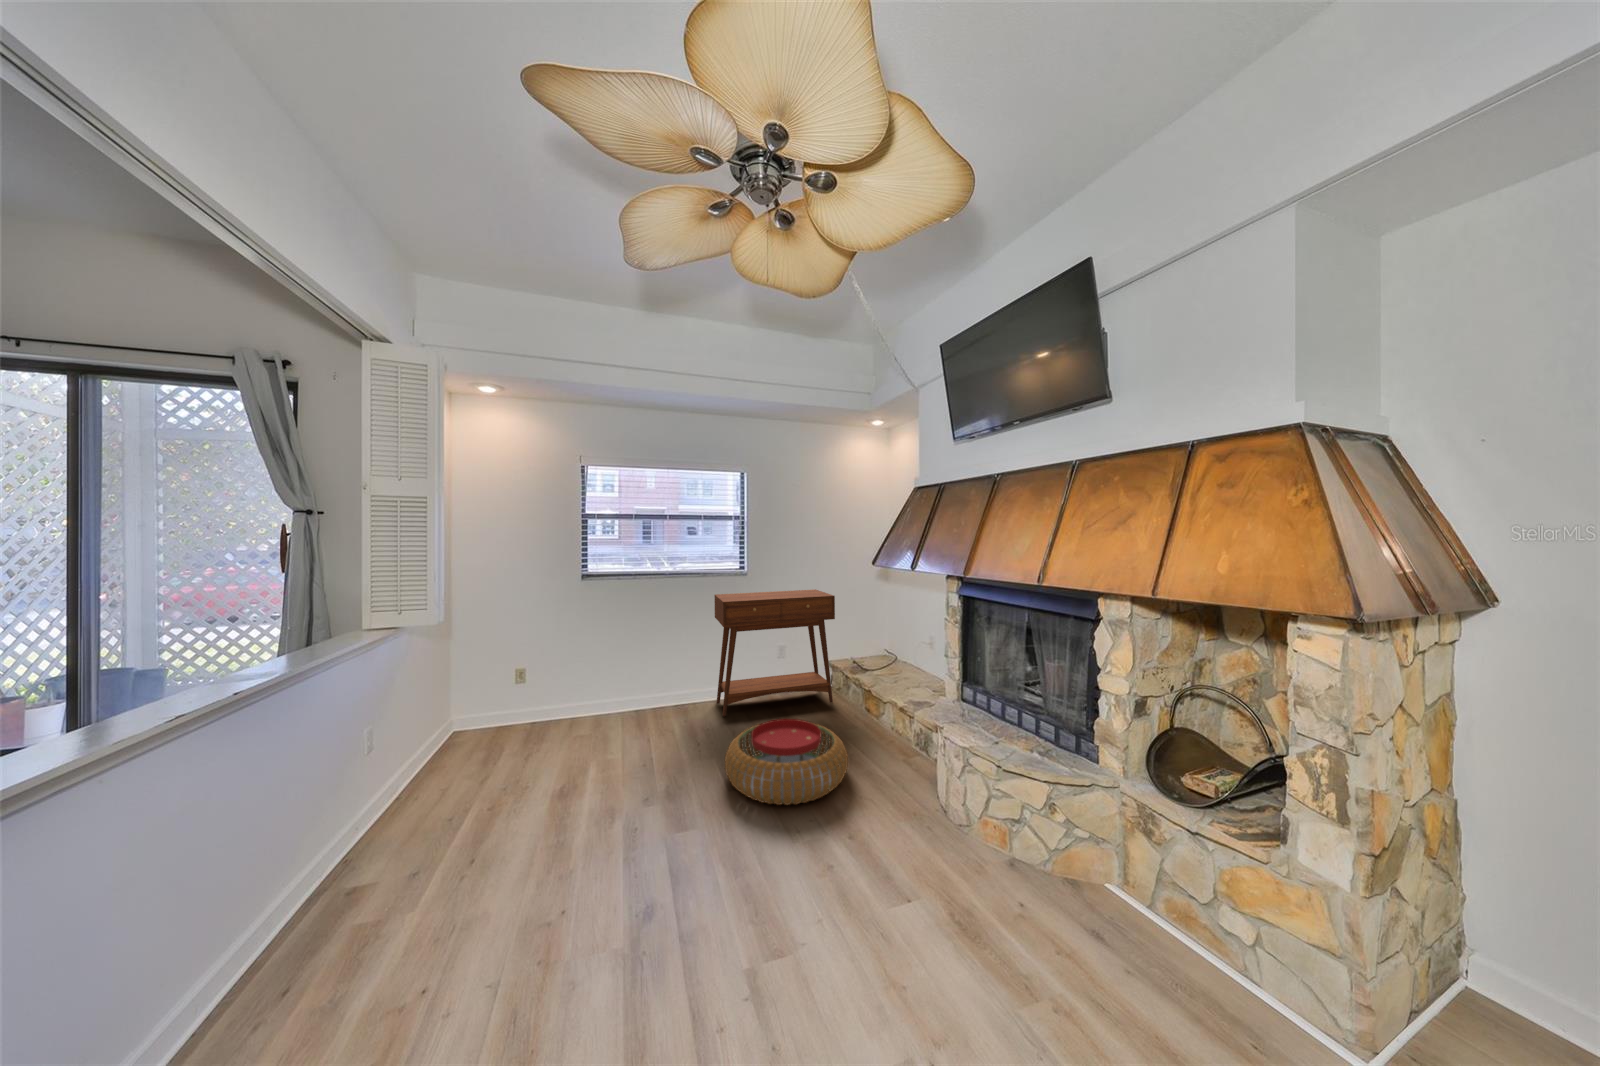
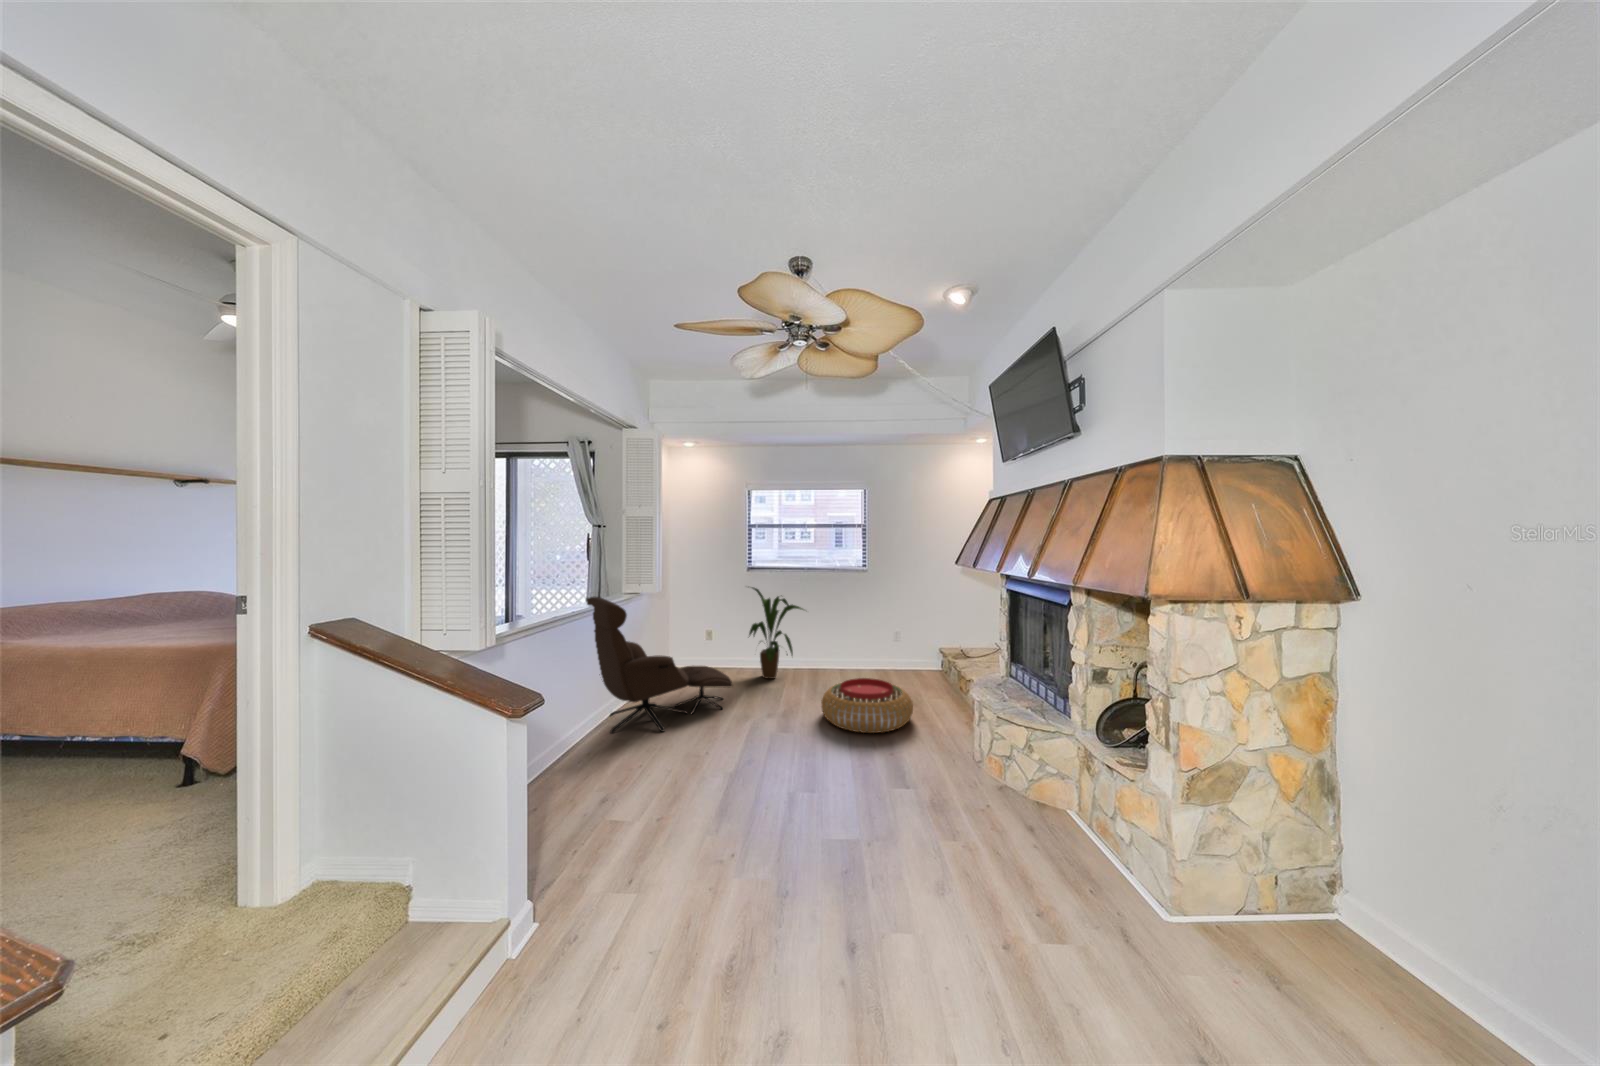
console table: present [714,589,835,716] -> none [840,586,935,681]
house plant: none [586,603,676,730] -> present [749,587,803,679]
lounge chair: none [276,651,582,916] -> present [586,597,732,733]

